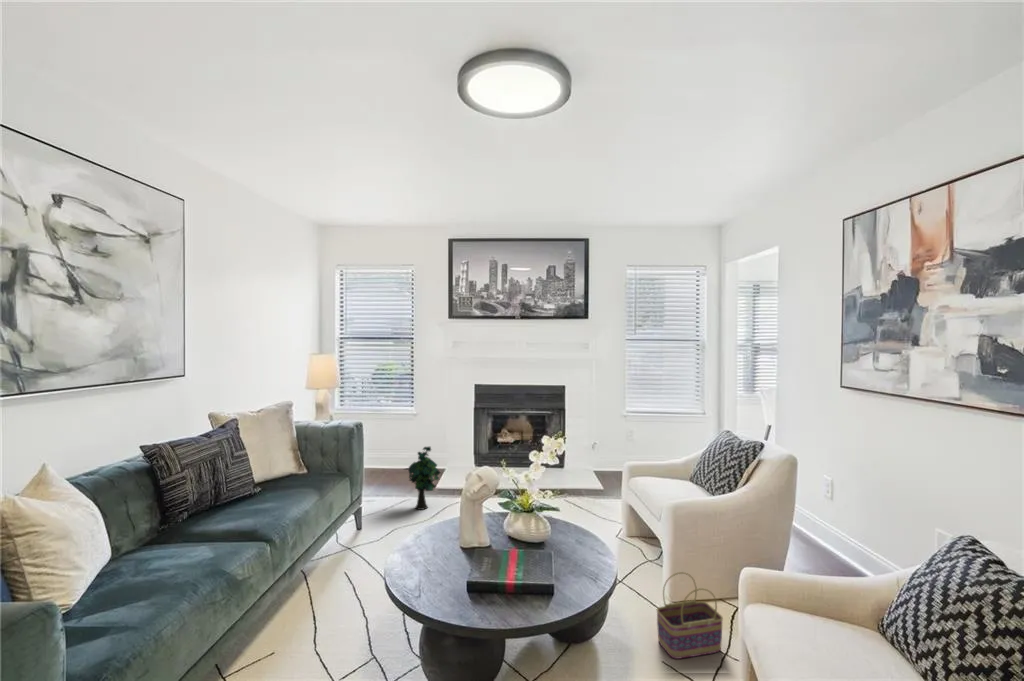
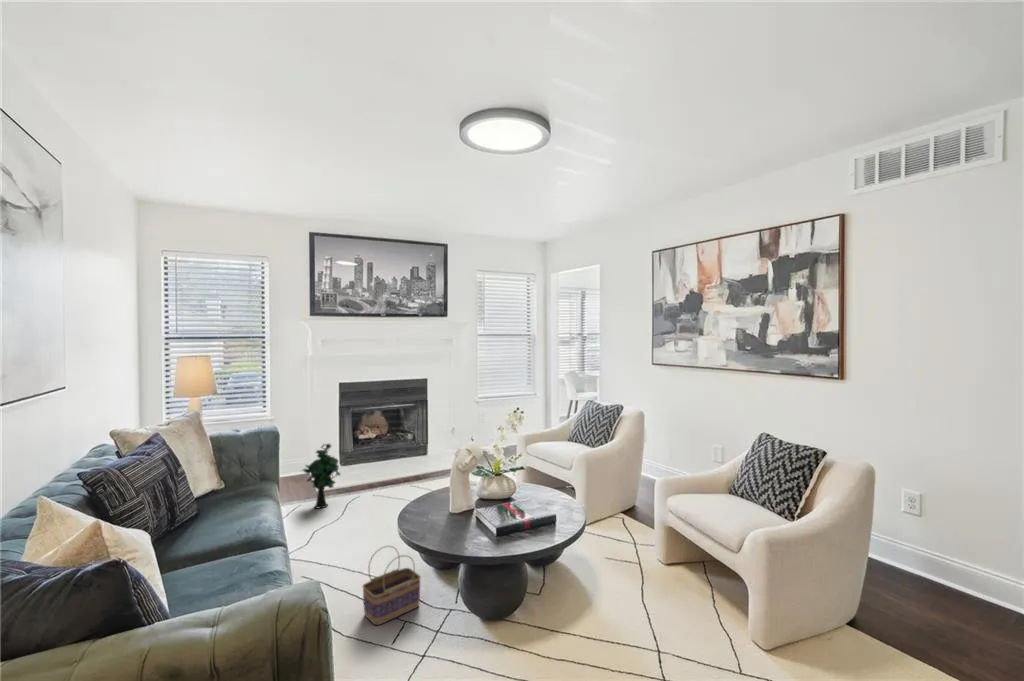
basket: present [657,572,723,659] -> present [363,555,420,625]

